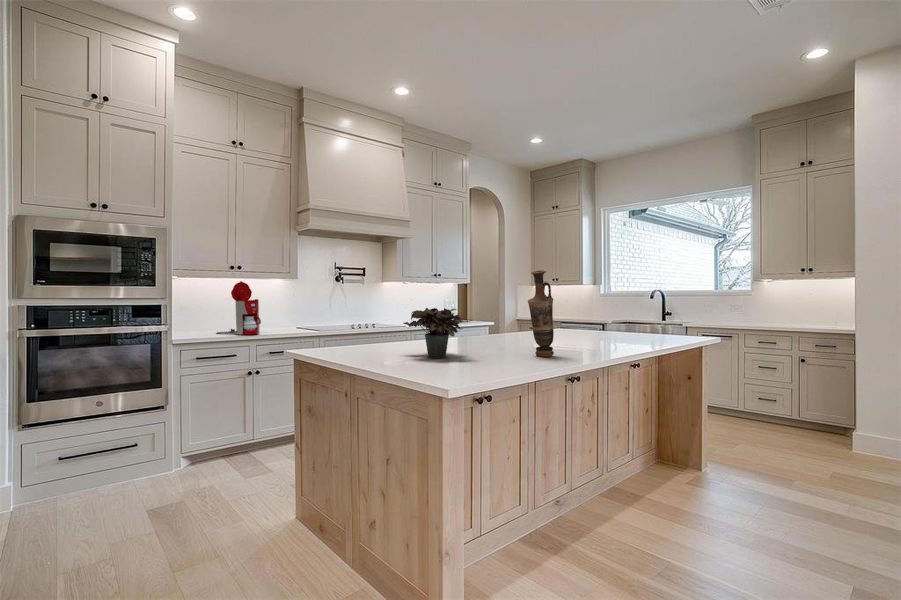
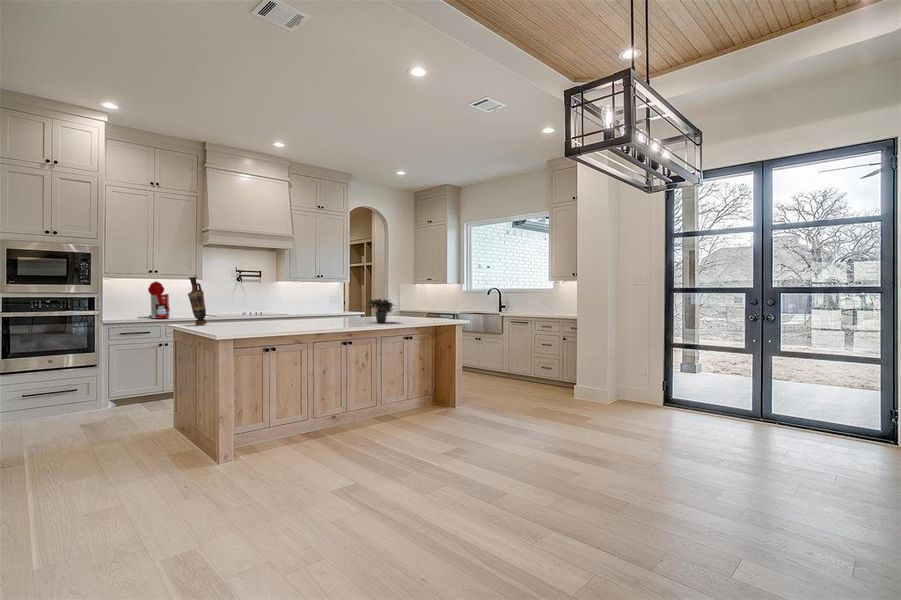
vase: present [528,271,554,357] -> present [188,277,207,325]
potted plant: present [403,308,469,358] -> present [366,299,393,323]

